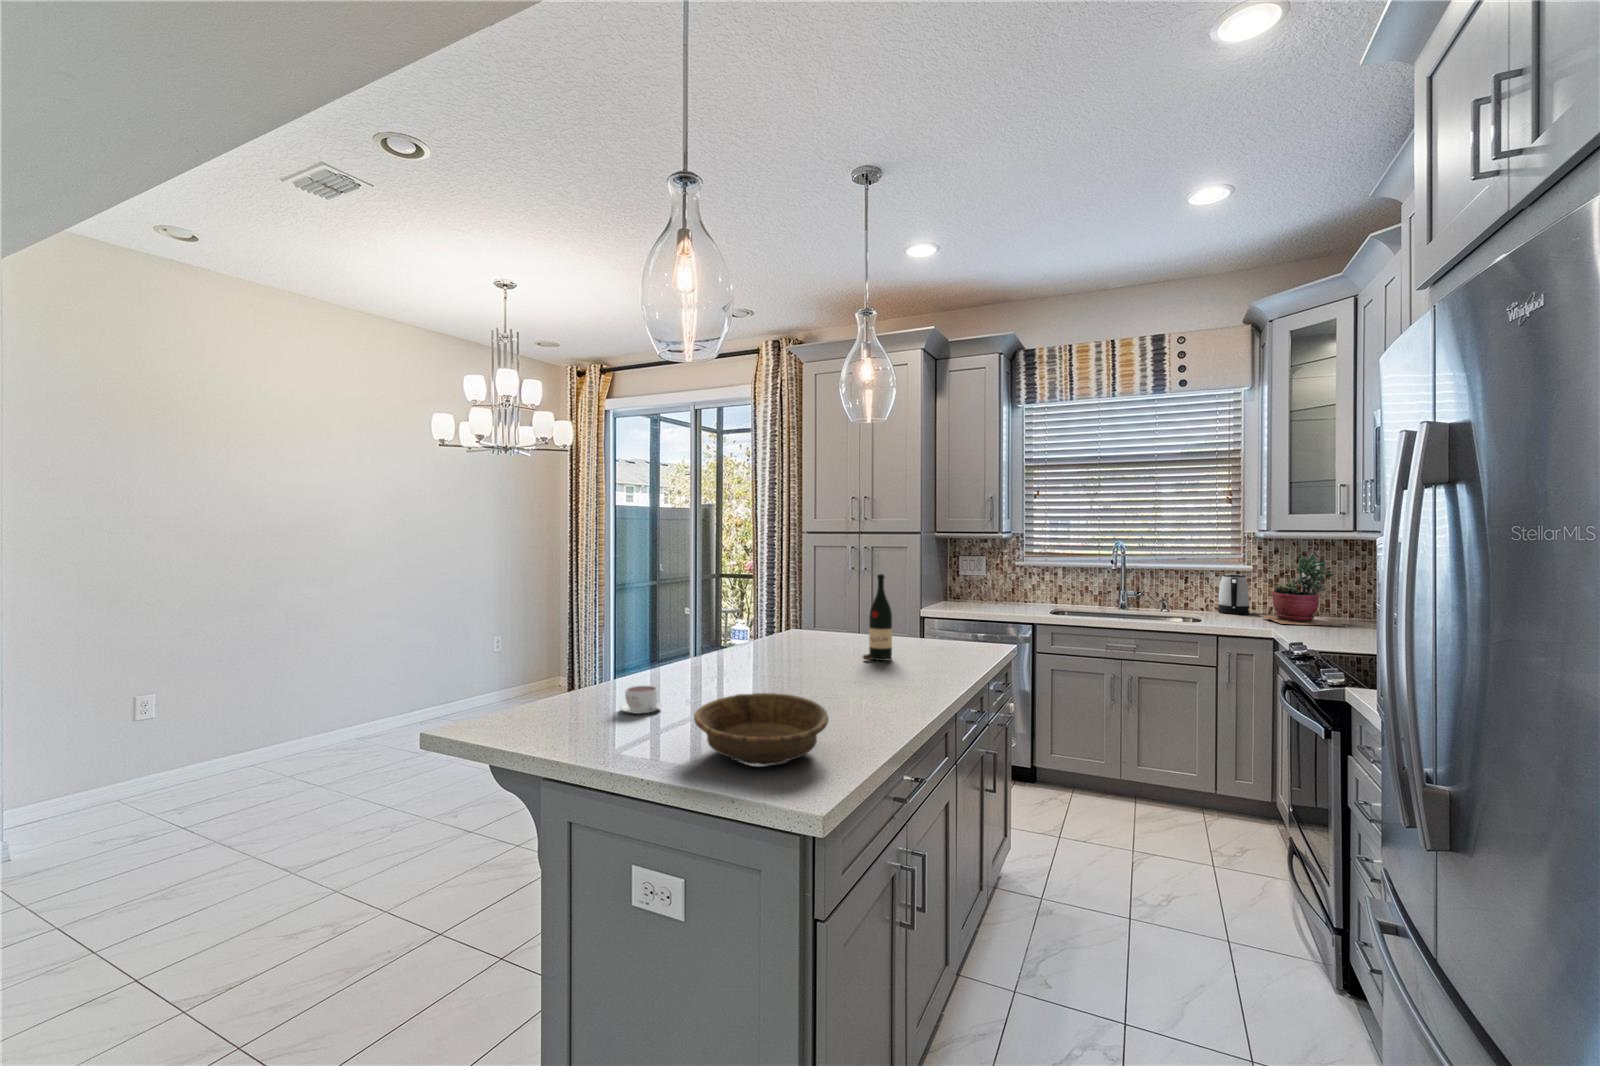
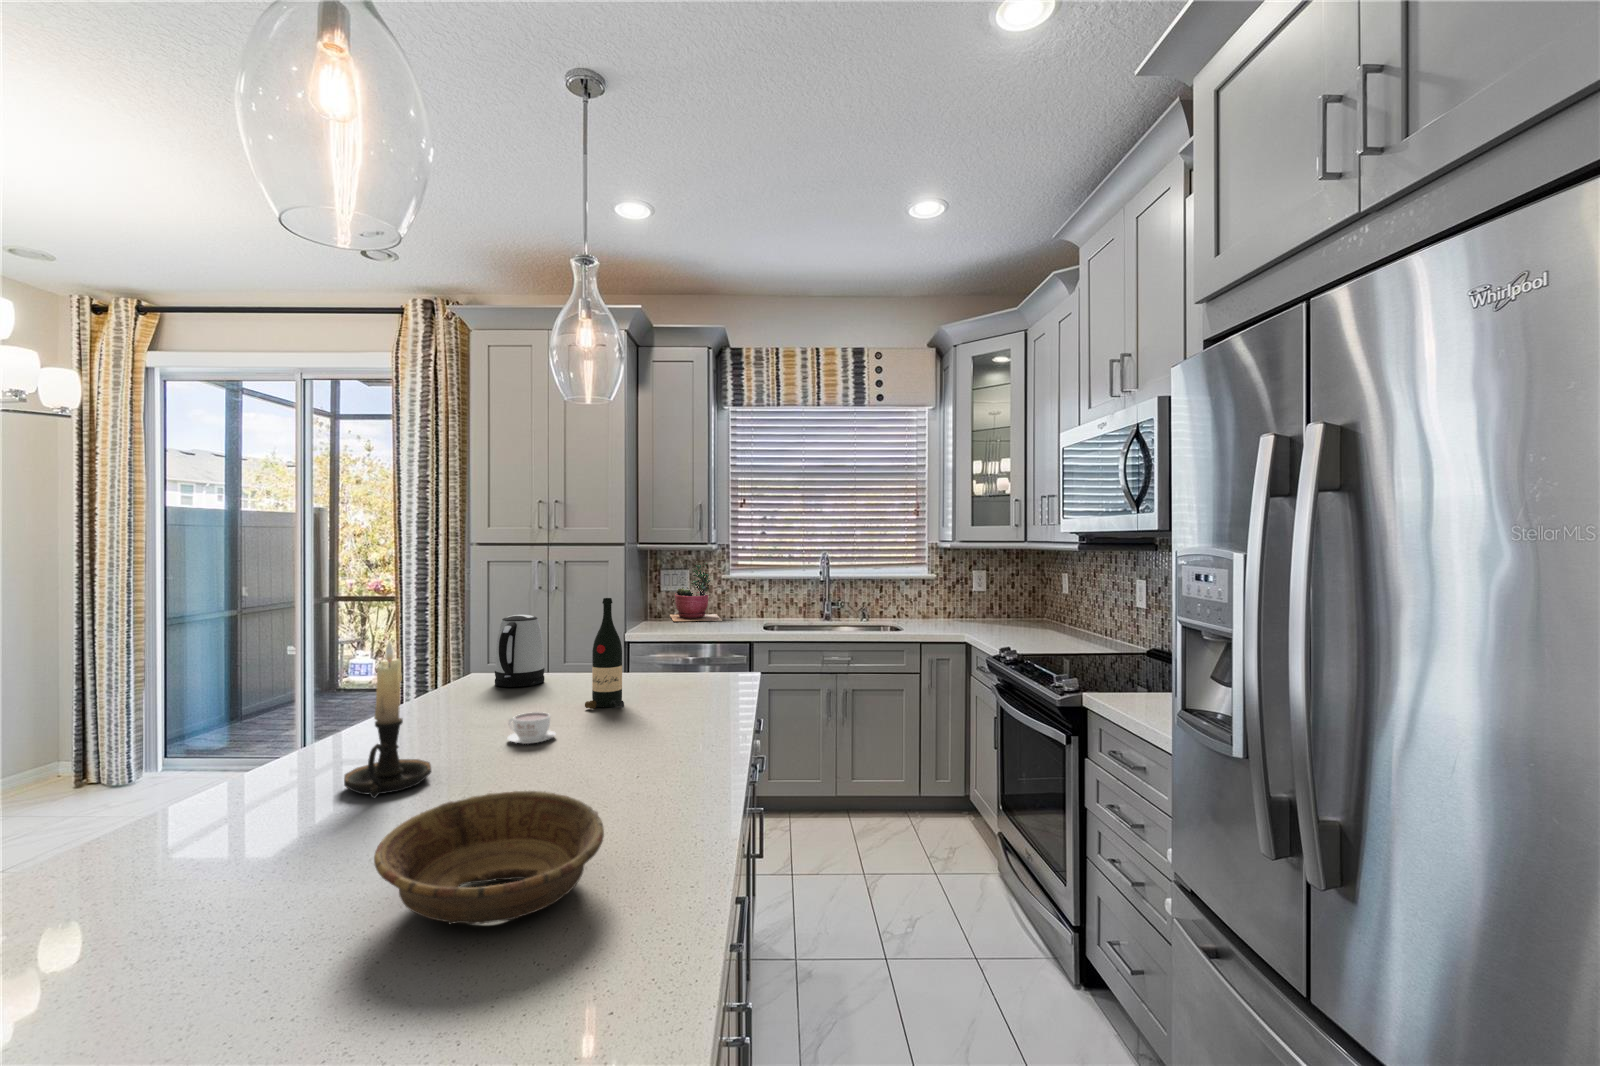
succulent plant: present [1260,553,1344,626] -> present [670,563,722,621]
kettle: present [1218,574,1249,614] -> present [495,615,545,687]
candle holder: none [695,593,746,696] -> present [344,641,431,798]
coffee cup: present [620,686,663,714] -> present [507,712,556,744]

